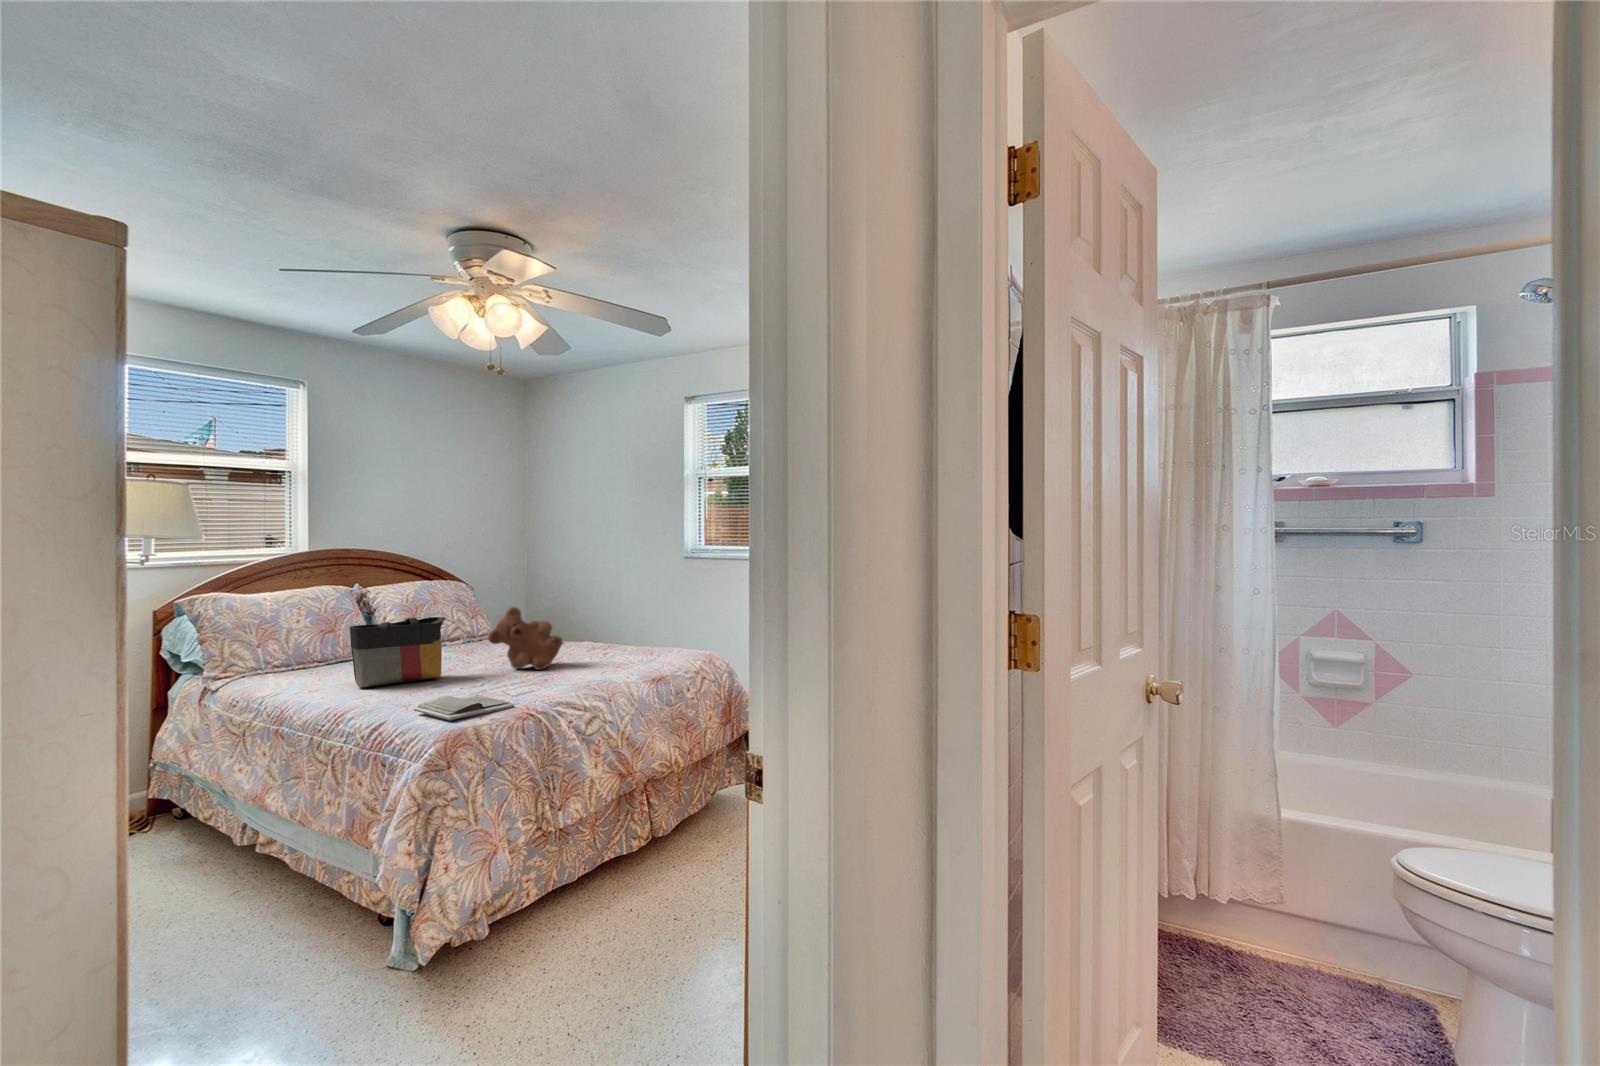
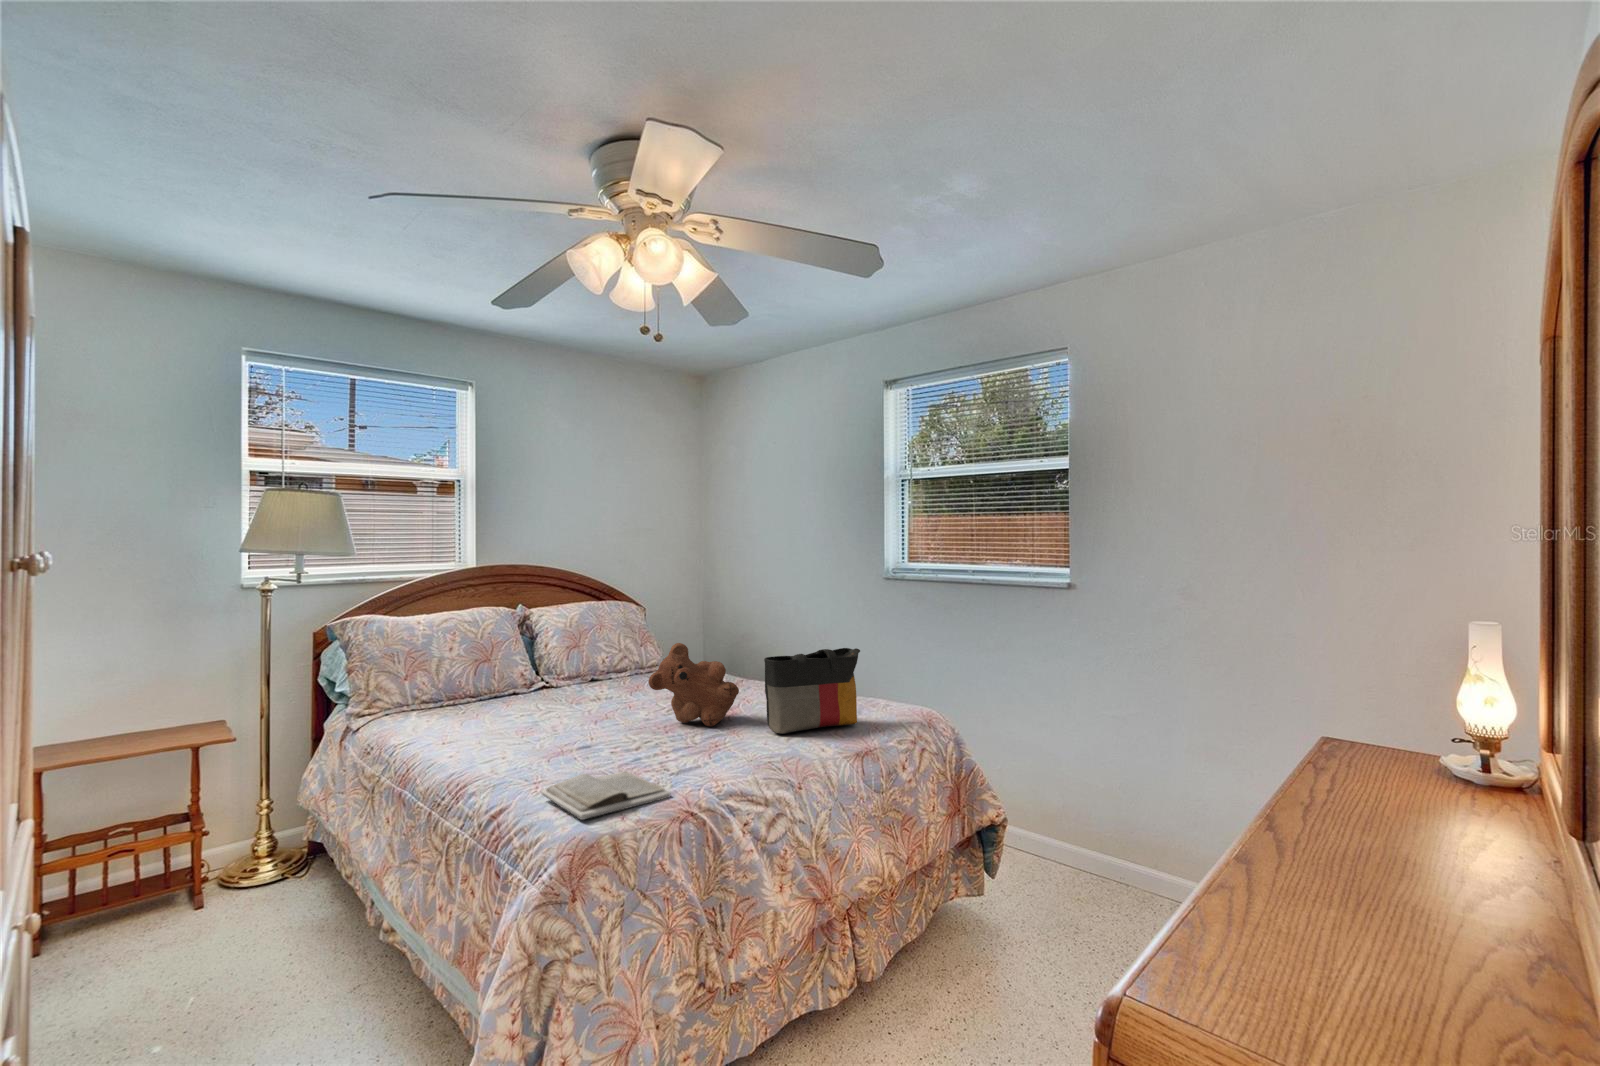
tote bag: present [350,617,446,687] -> present [764,648,860,734]

